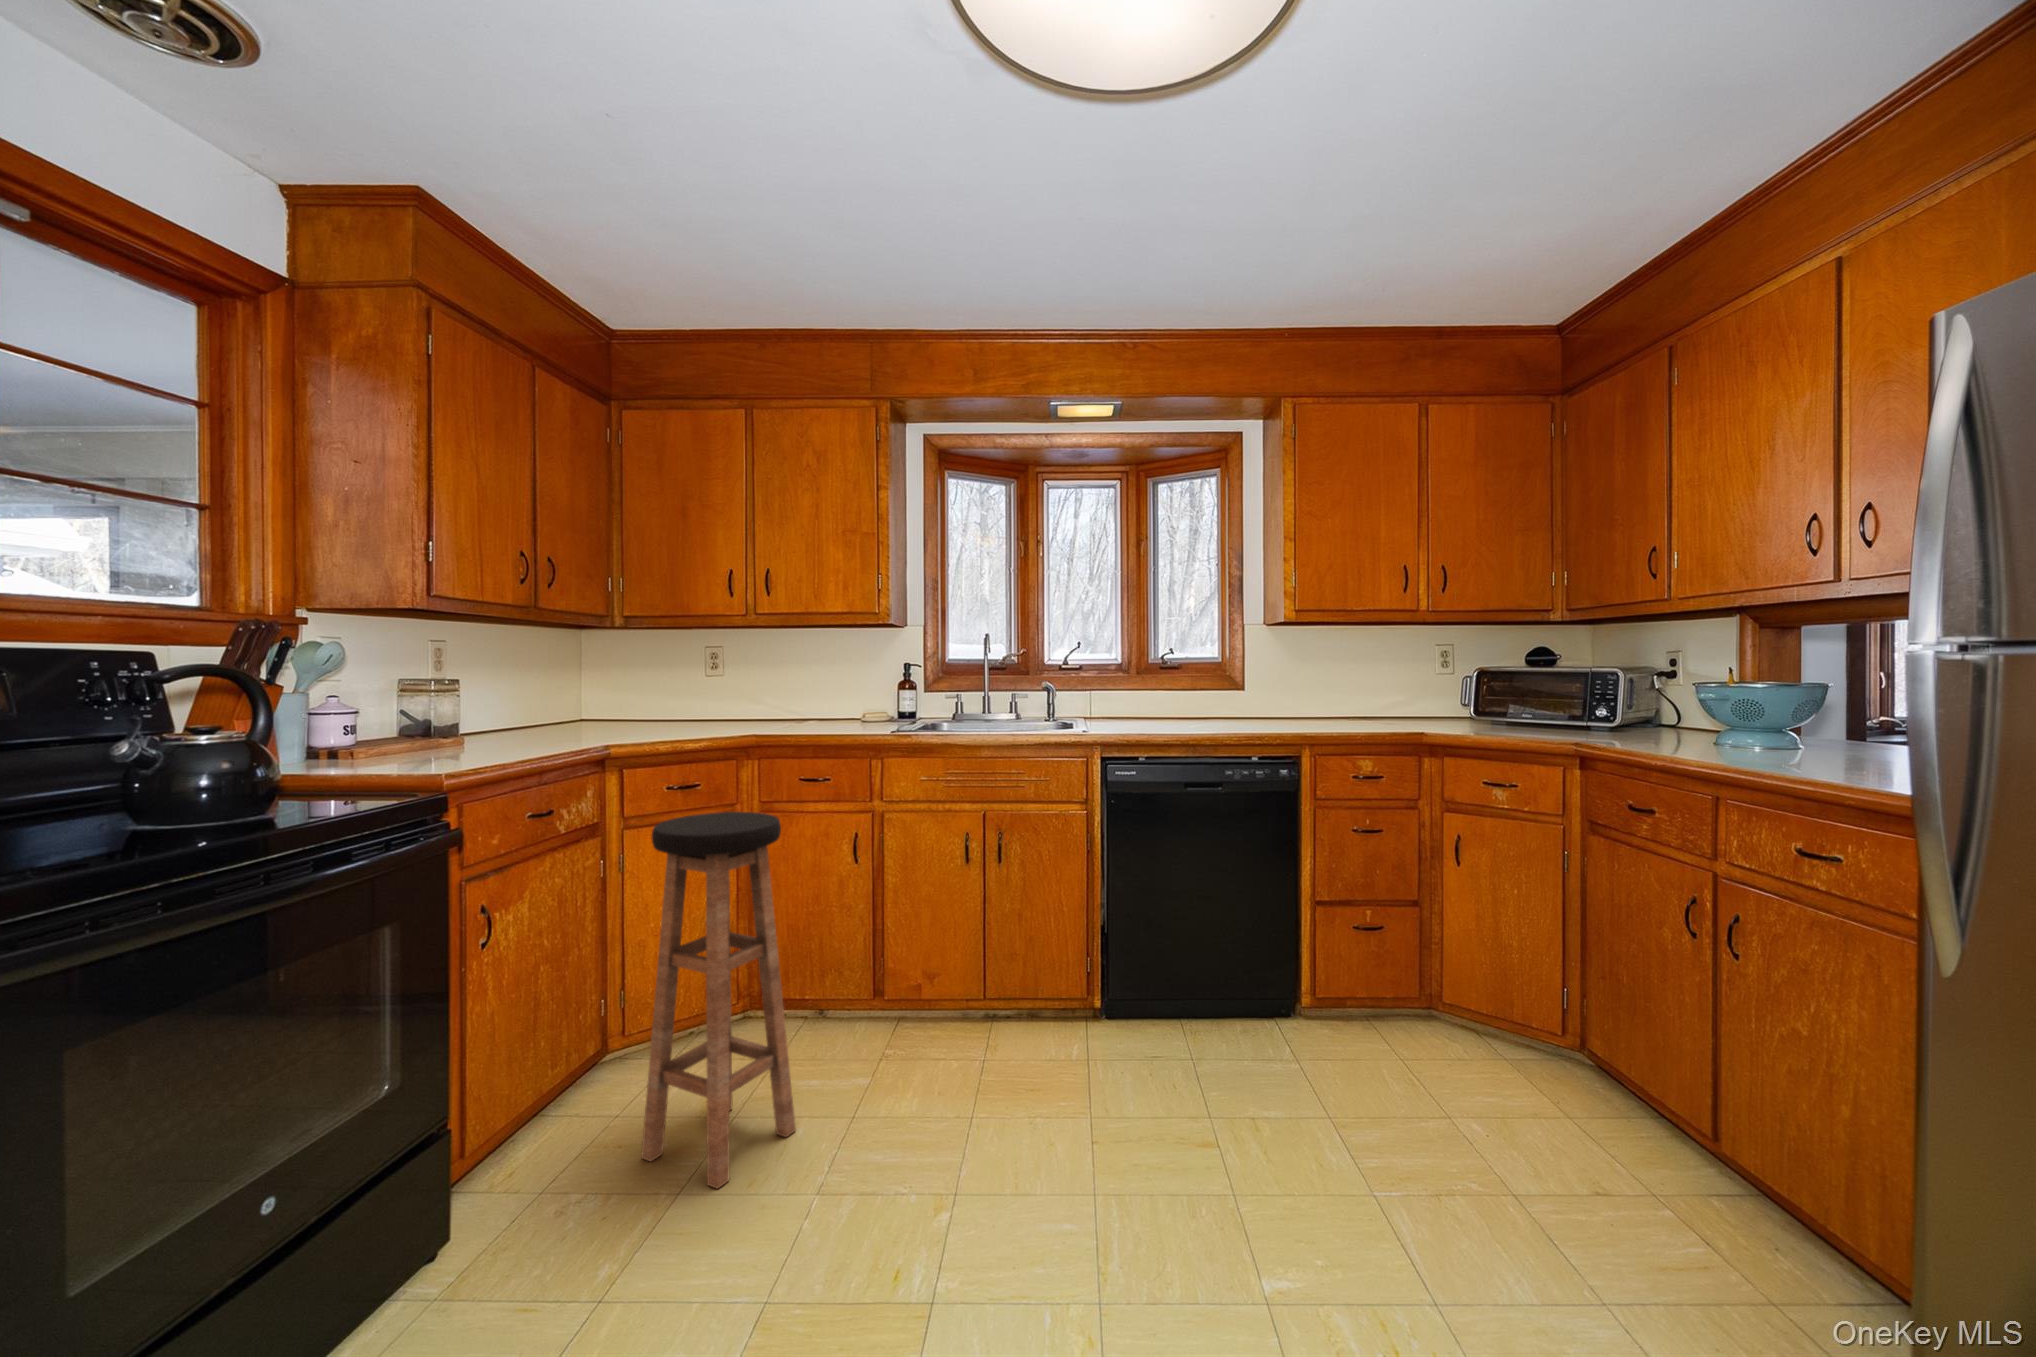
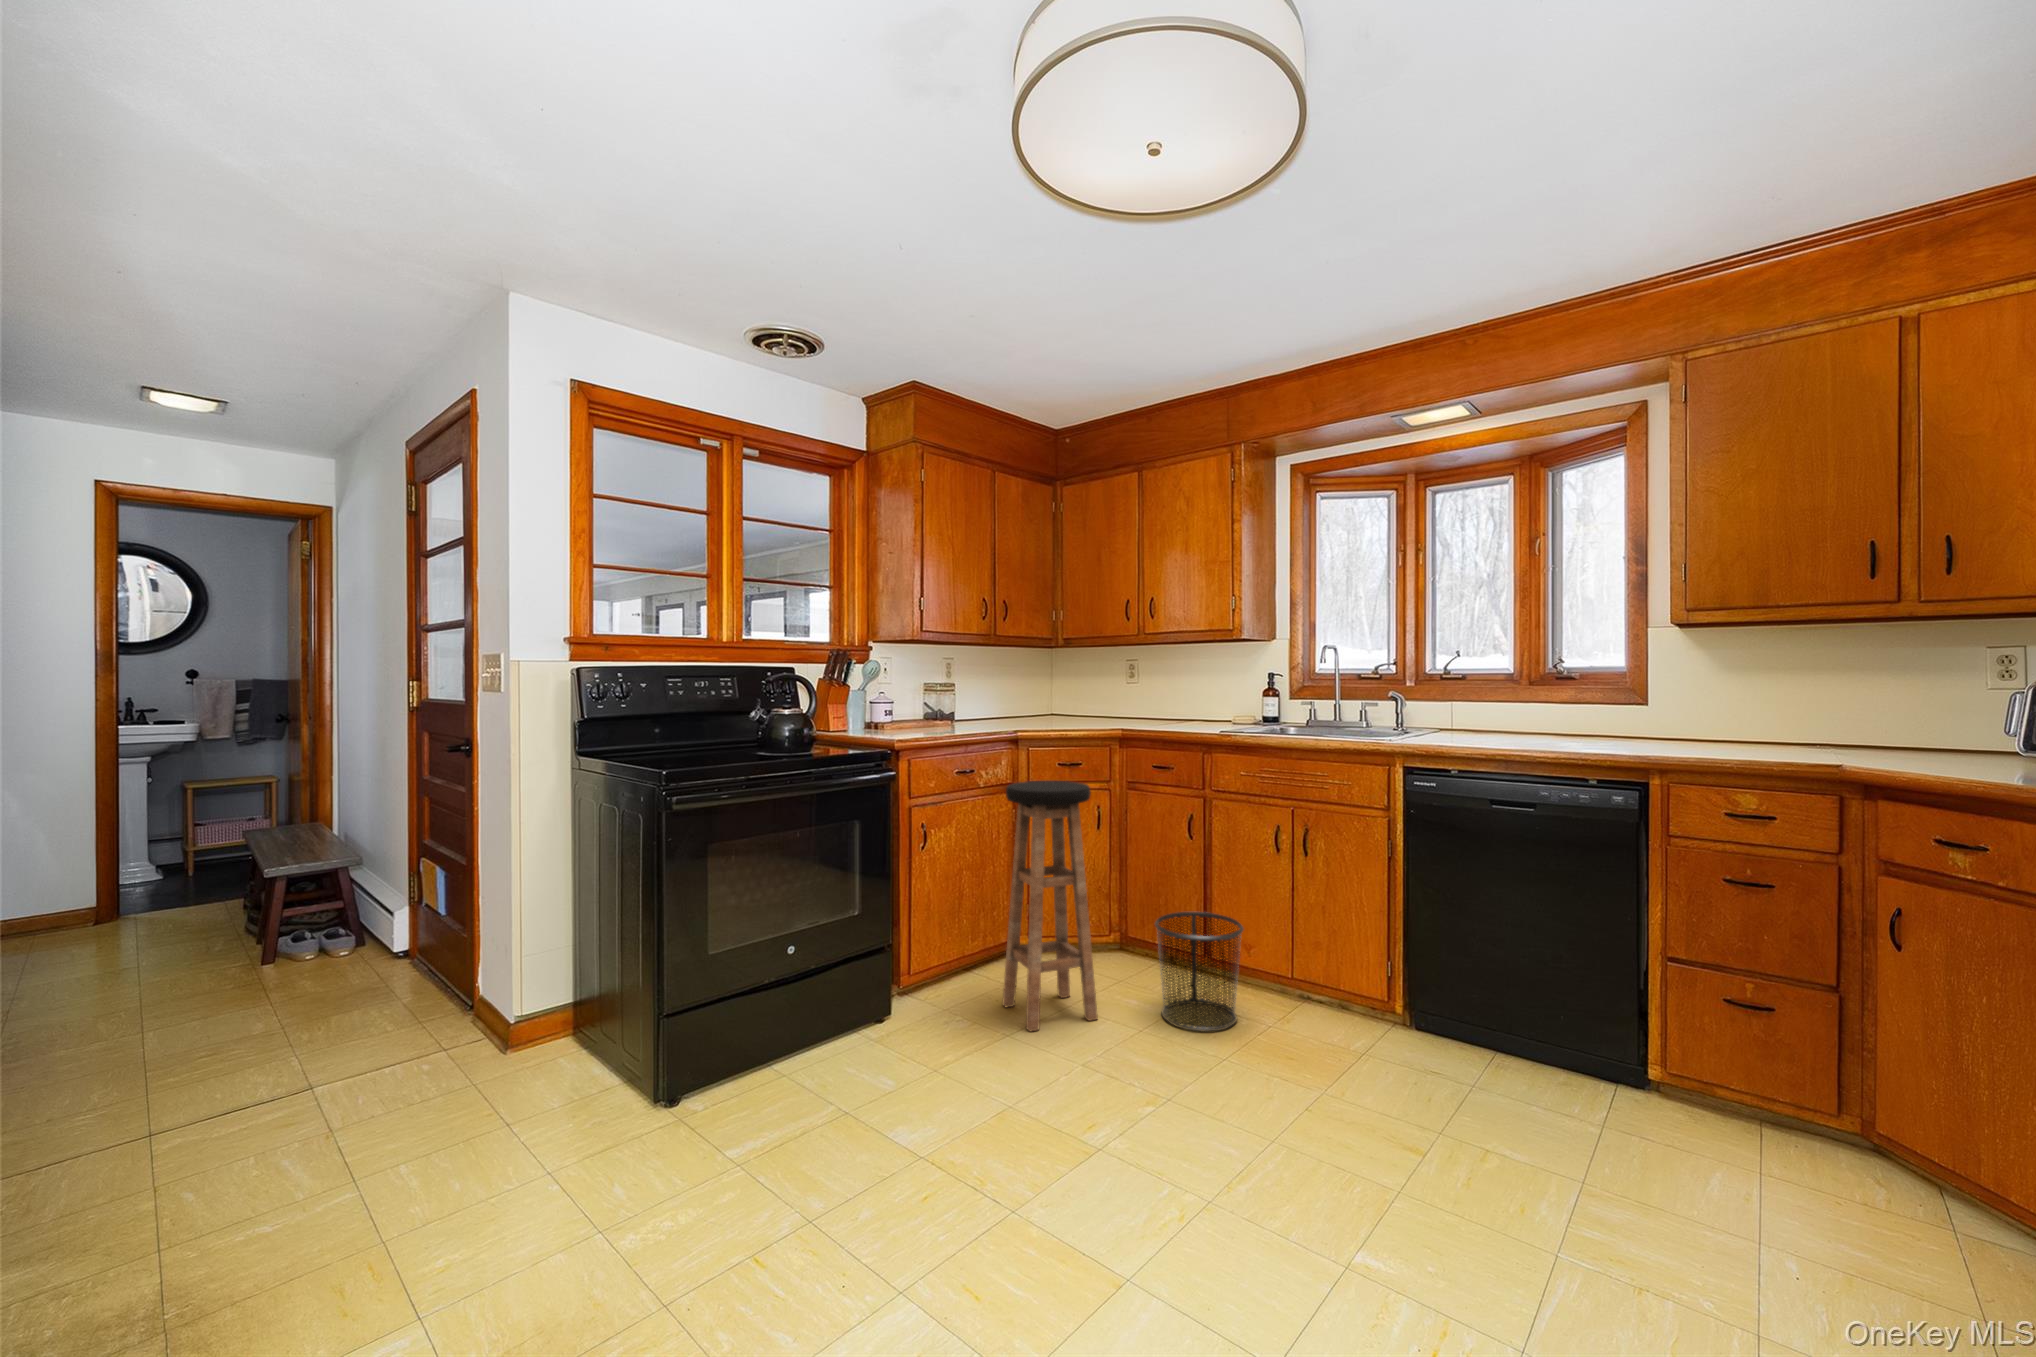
waste bin: none [854,949,962,1104] -> present [1155,912,1243,1031]

